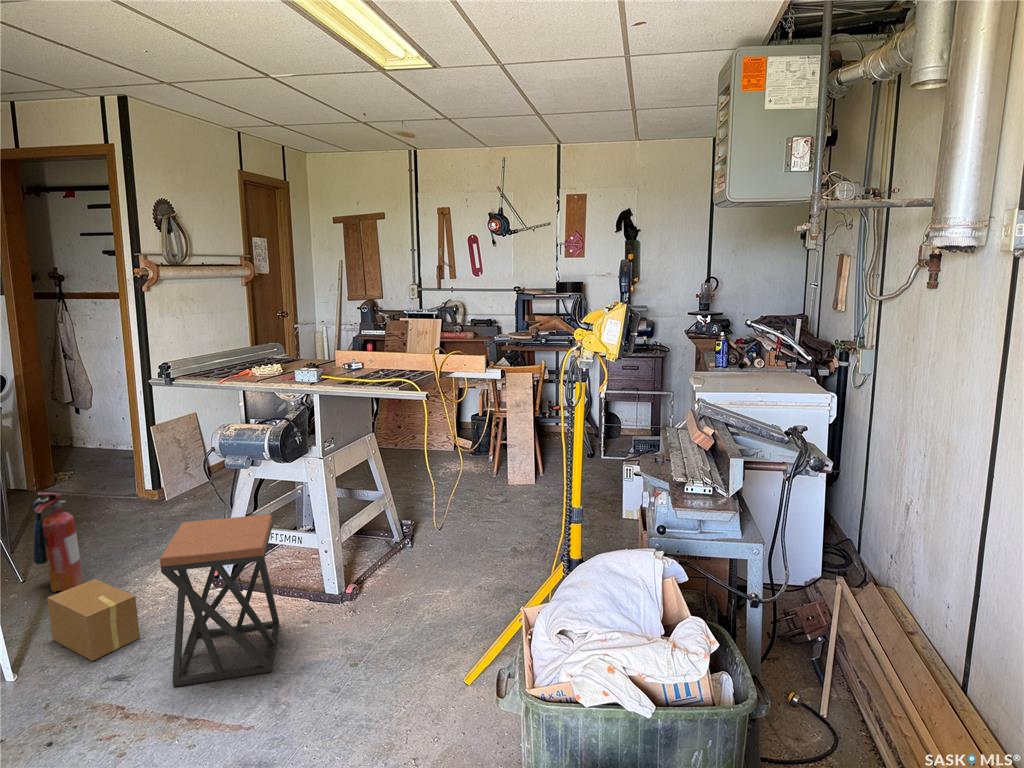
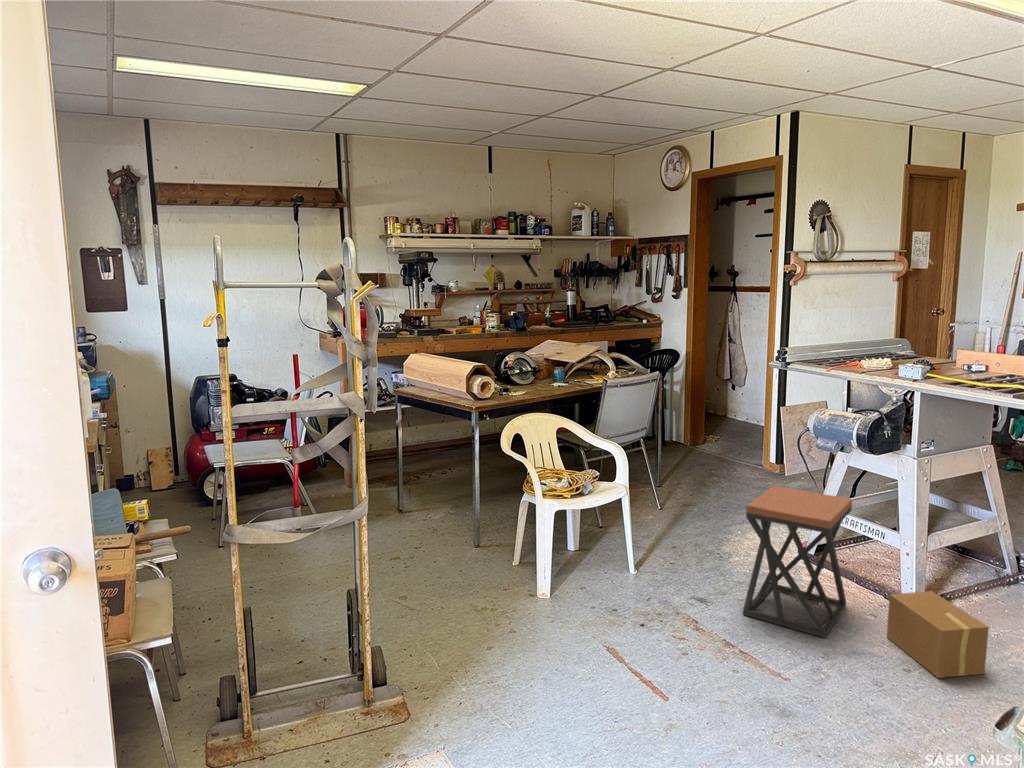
fire extinguisher: present [33,492,83,592] -> none [674,441,704,524]
cardboard box: present [47,579,140,661] -> present [887,591,989,678]

